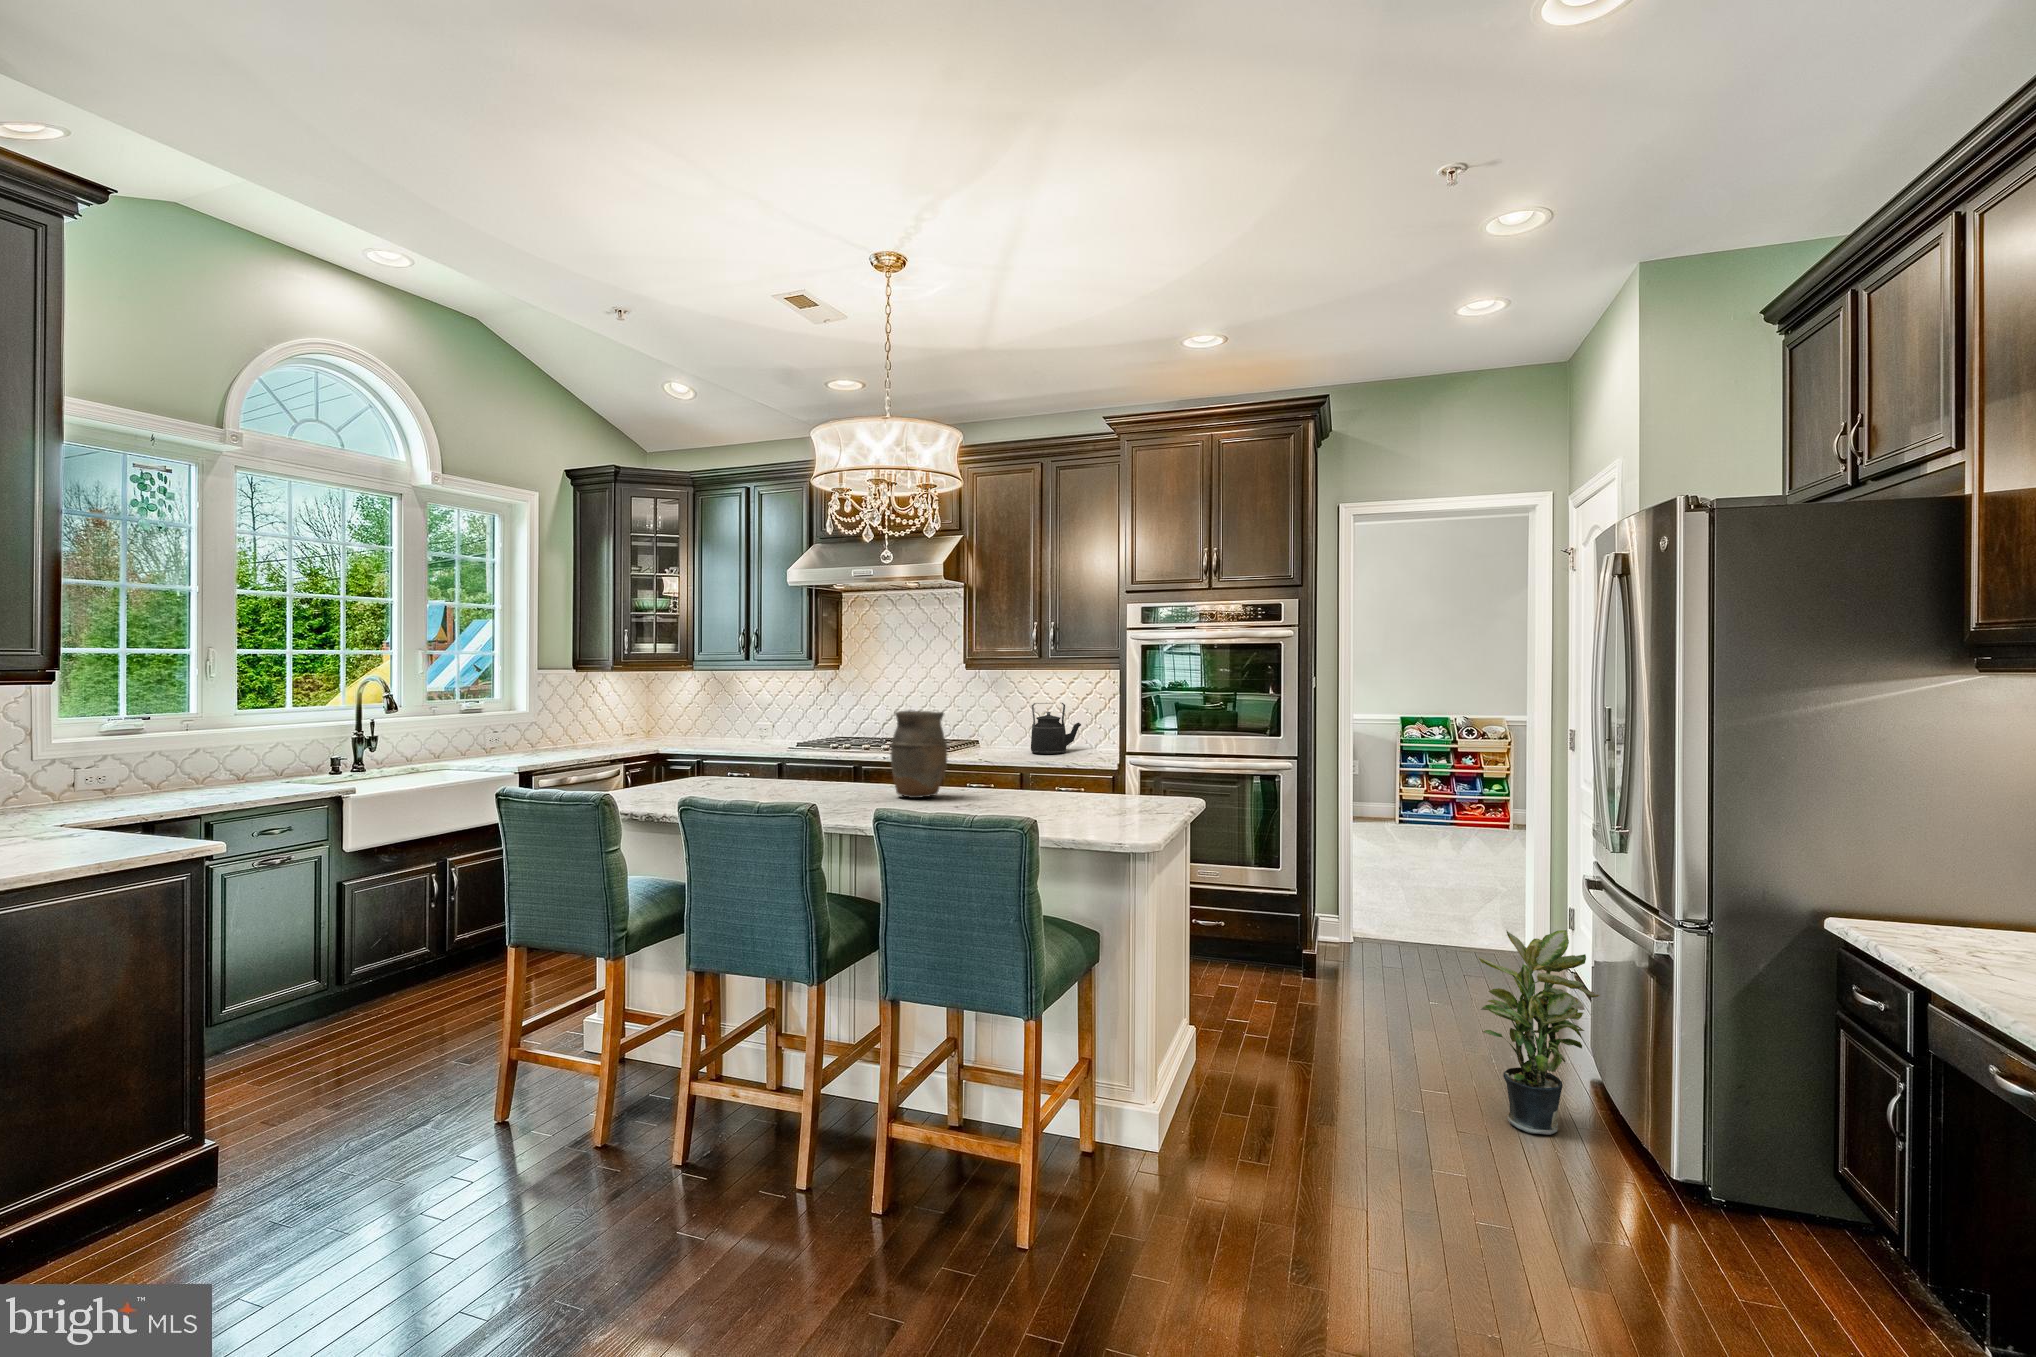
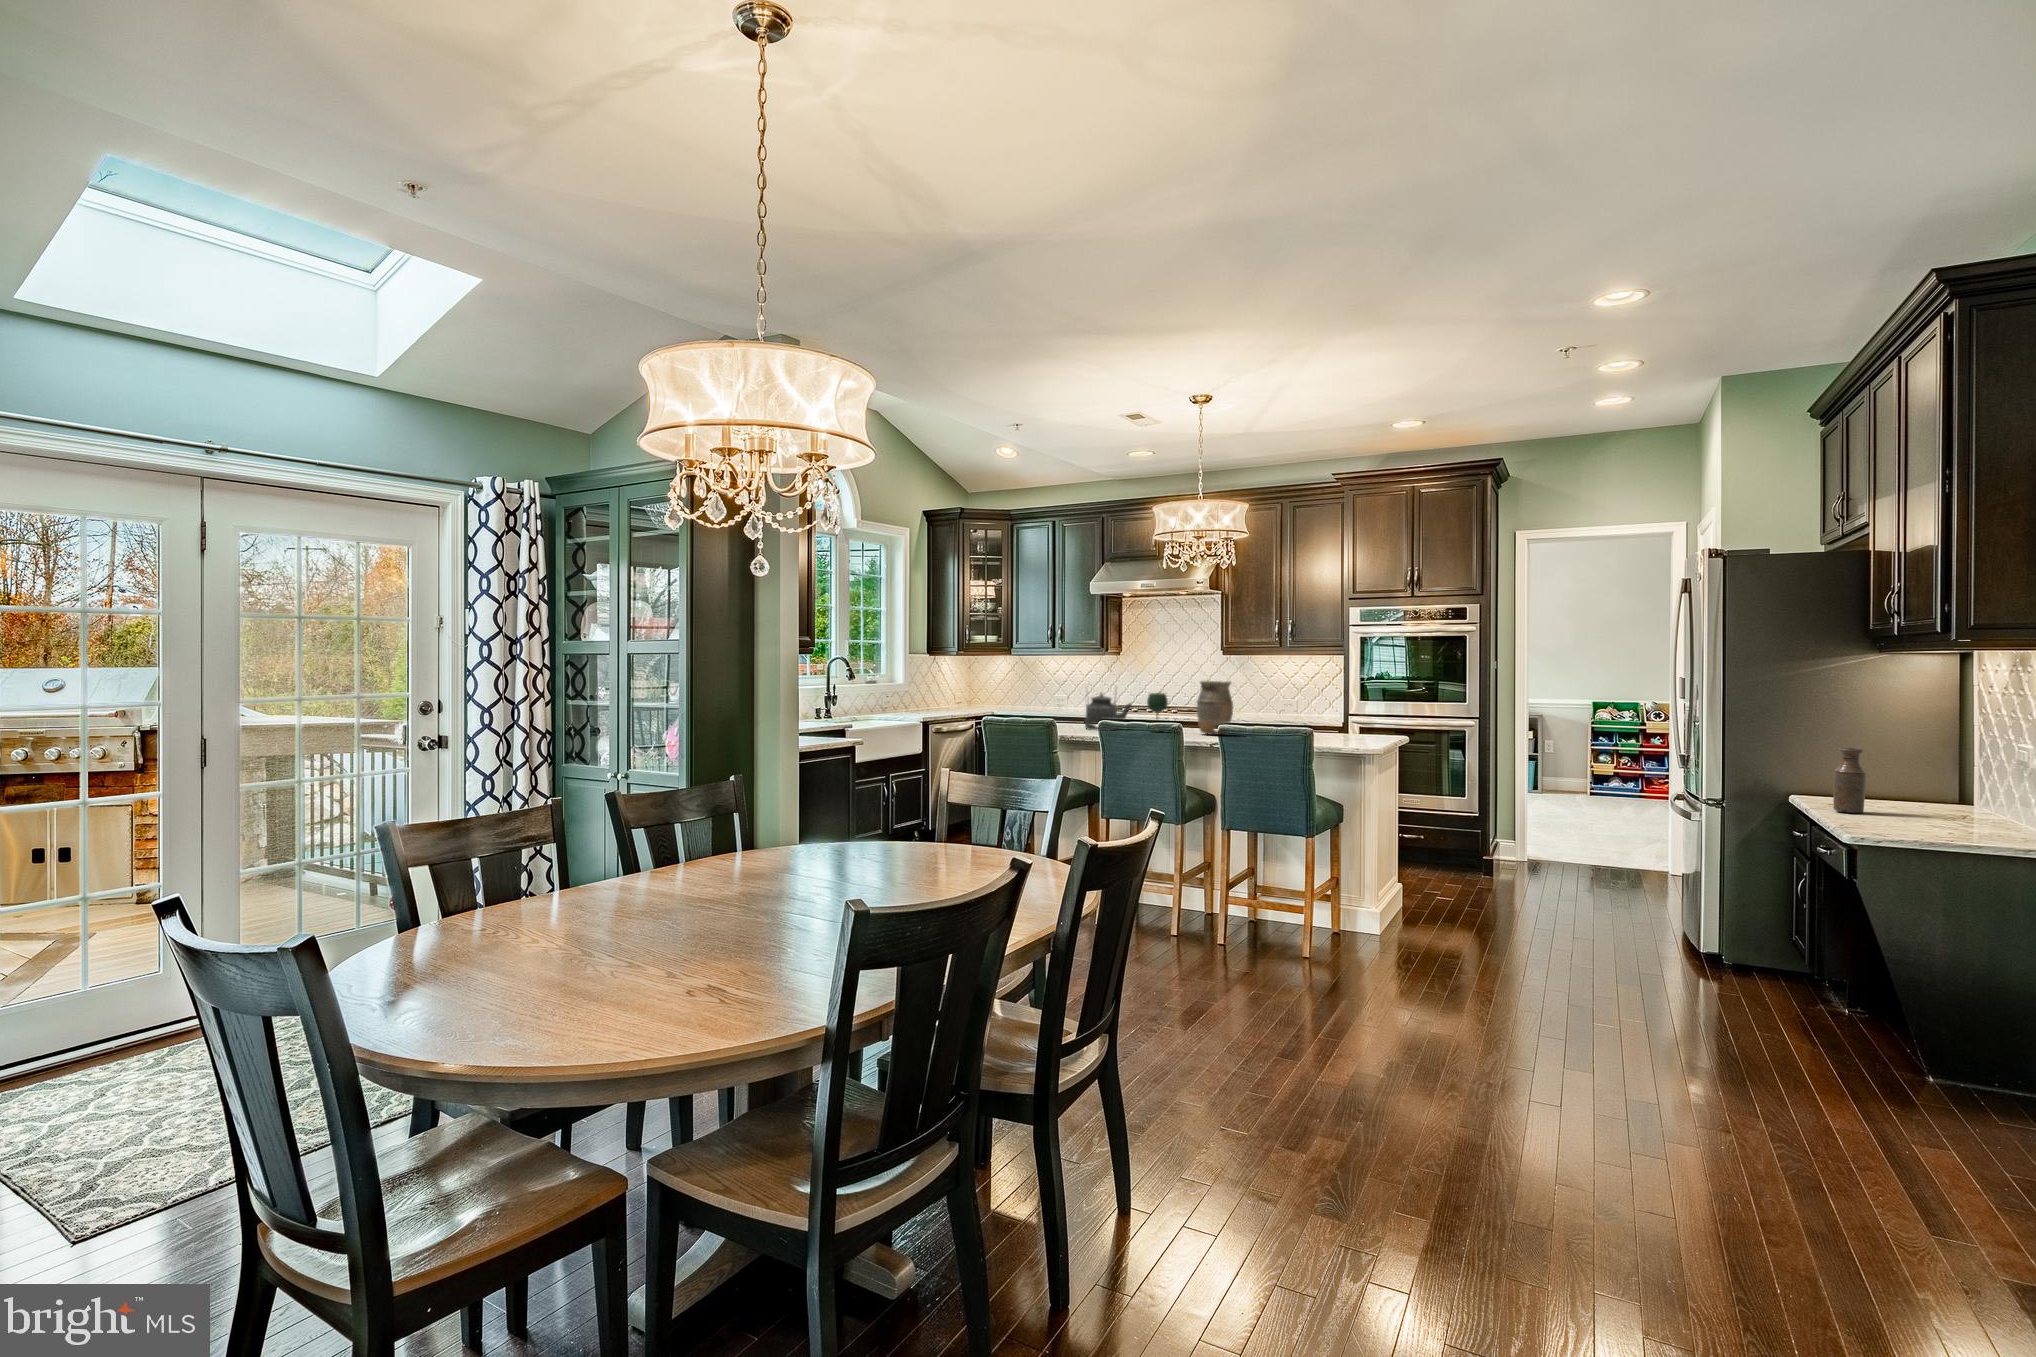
kettle: present [1031,703,1081,754] -> present [1085,693,1132,731]
wine glass: none [816,731,849,794] -> present [1147,693,1168,732]
bottle: none [1916,827,1975,943] -> present [1833,748,1866,813]
potted plant: present [1478,930,1600,1135] -> none [1587,820,1668,949]

